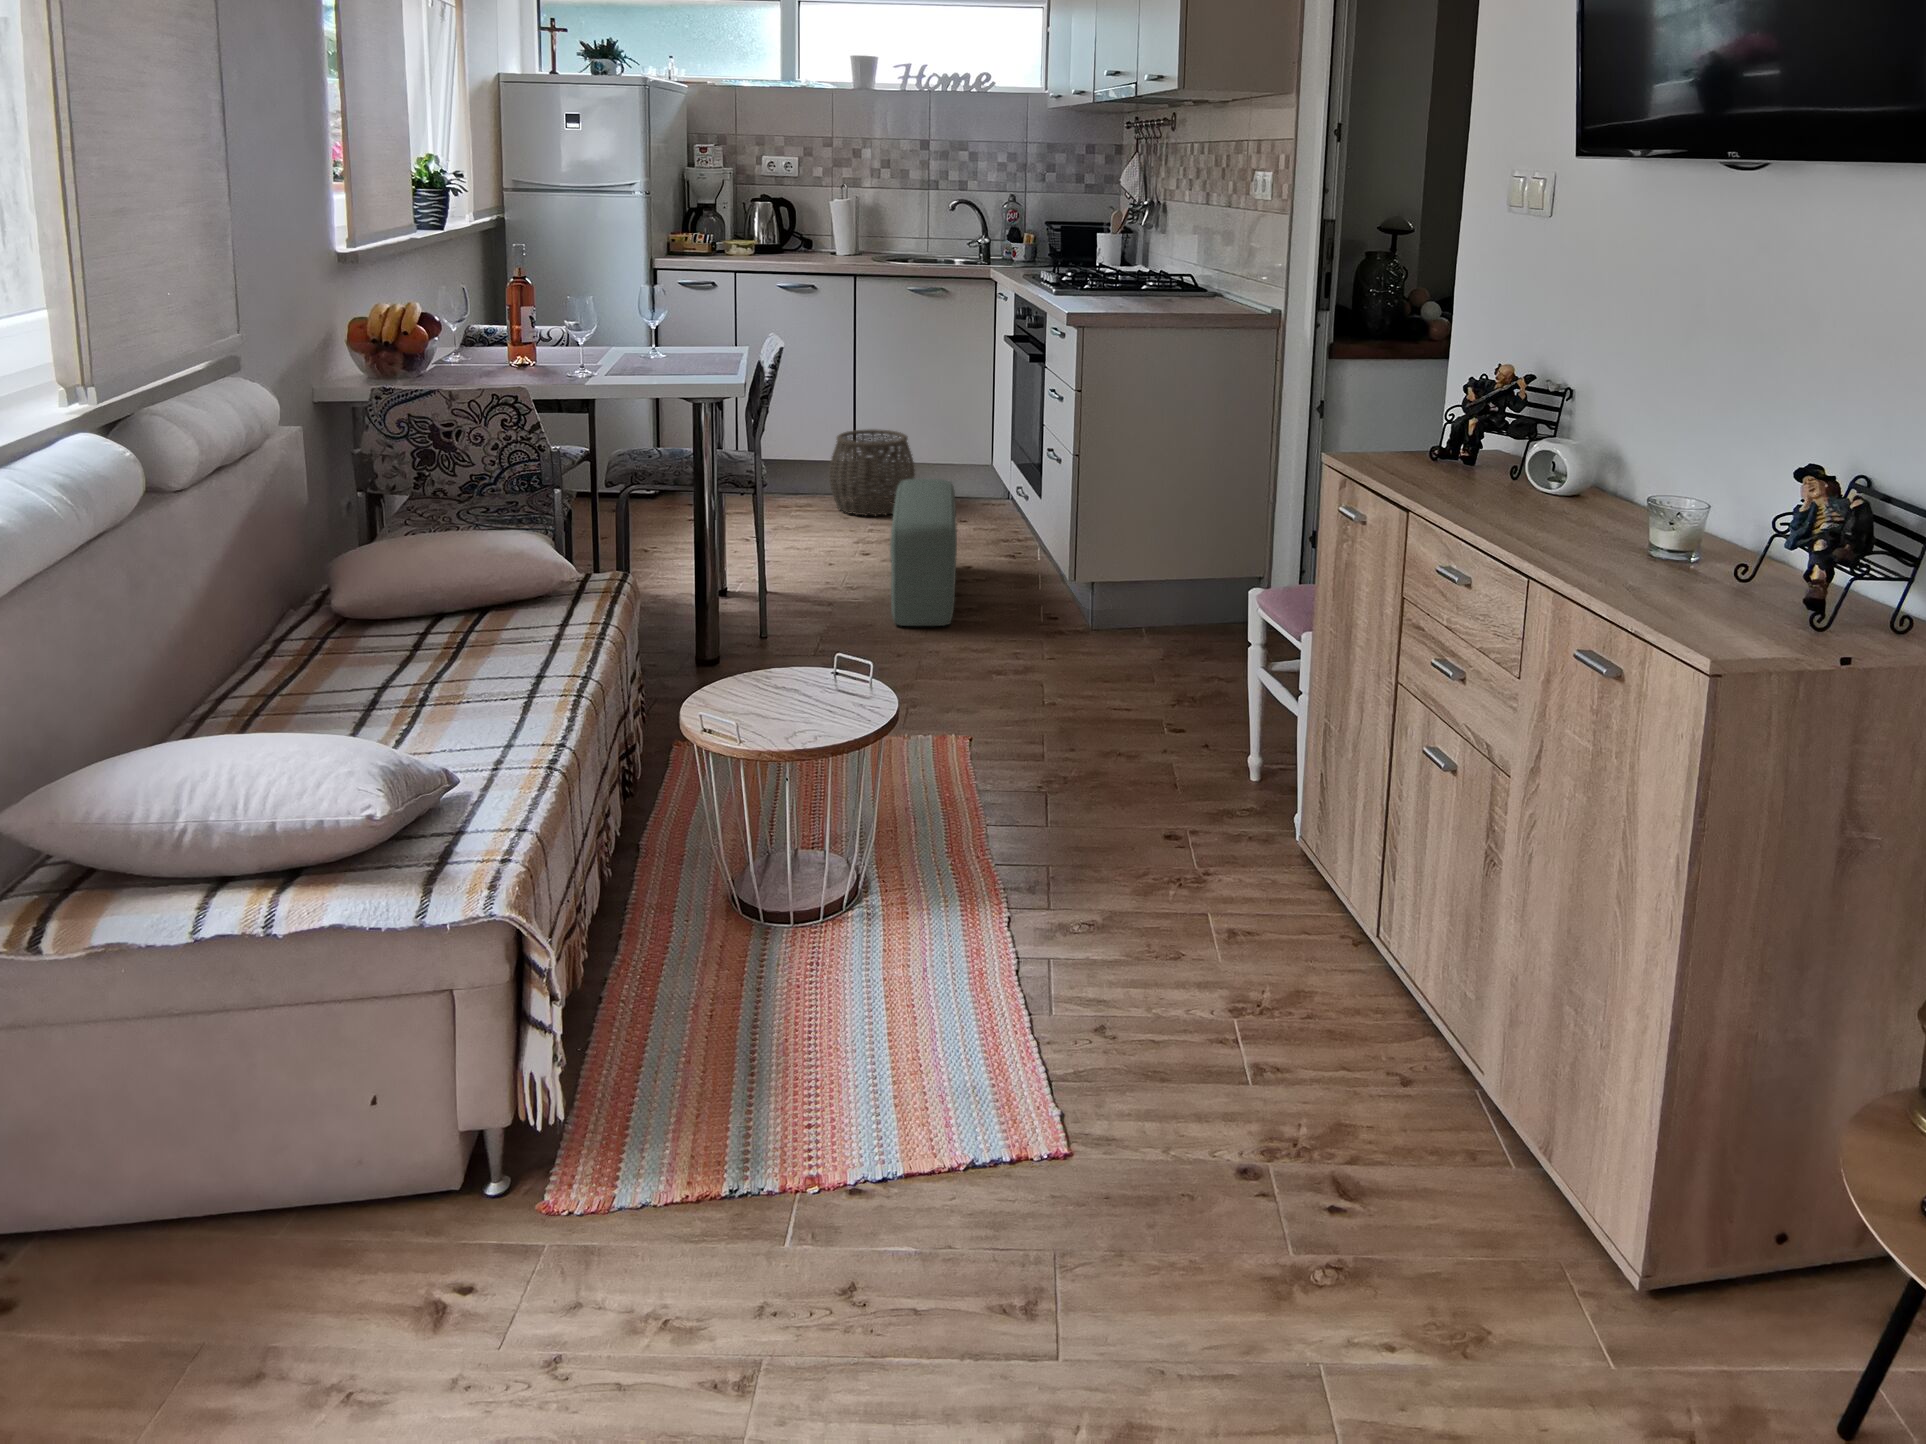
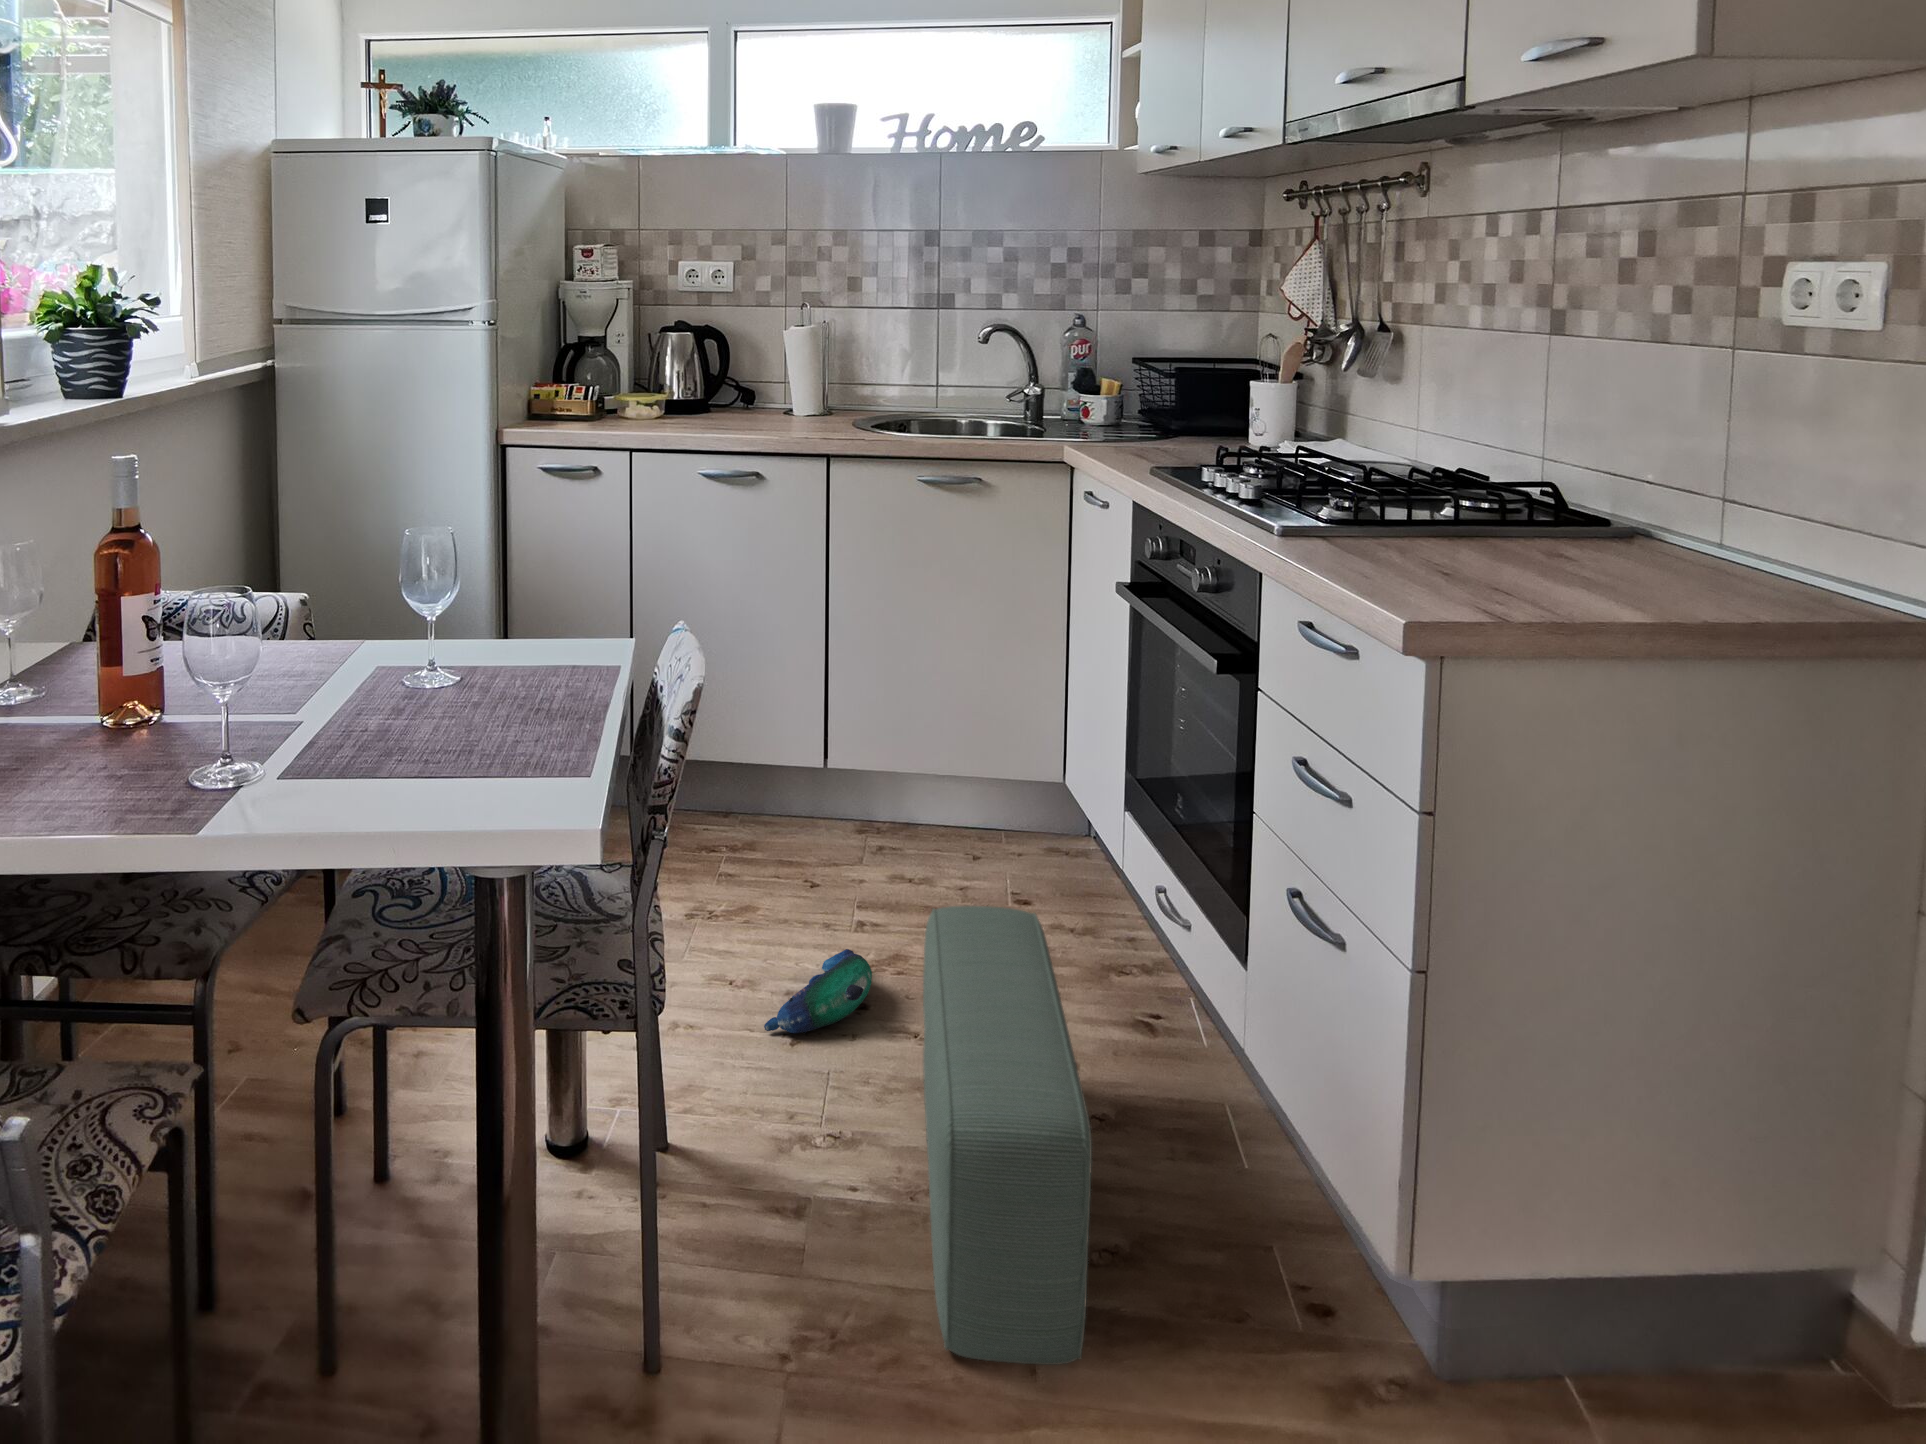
woven basket: present [829,429,915,516] -> none [780,727,934,900]
plush toy: none [818,524,875,556] -> present [764,949,872,1034]

